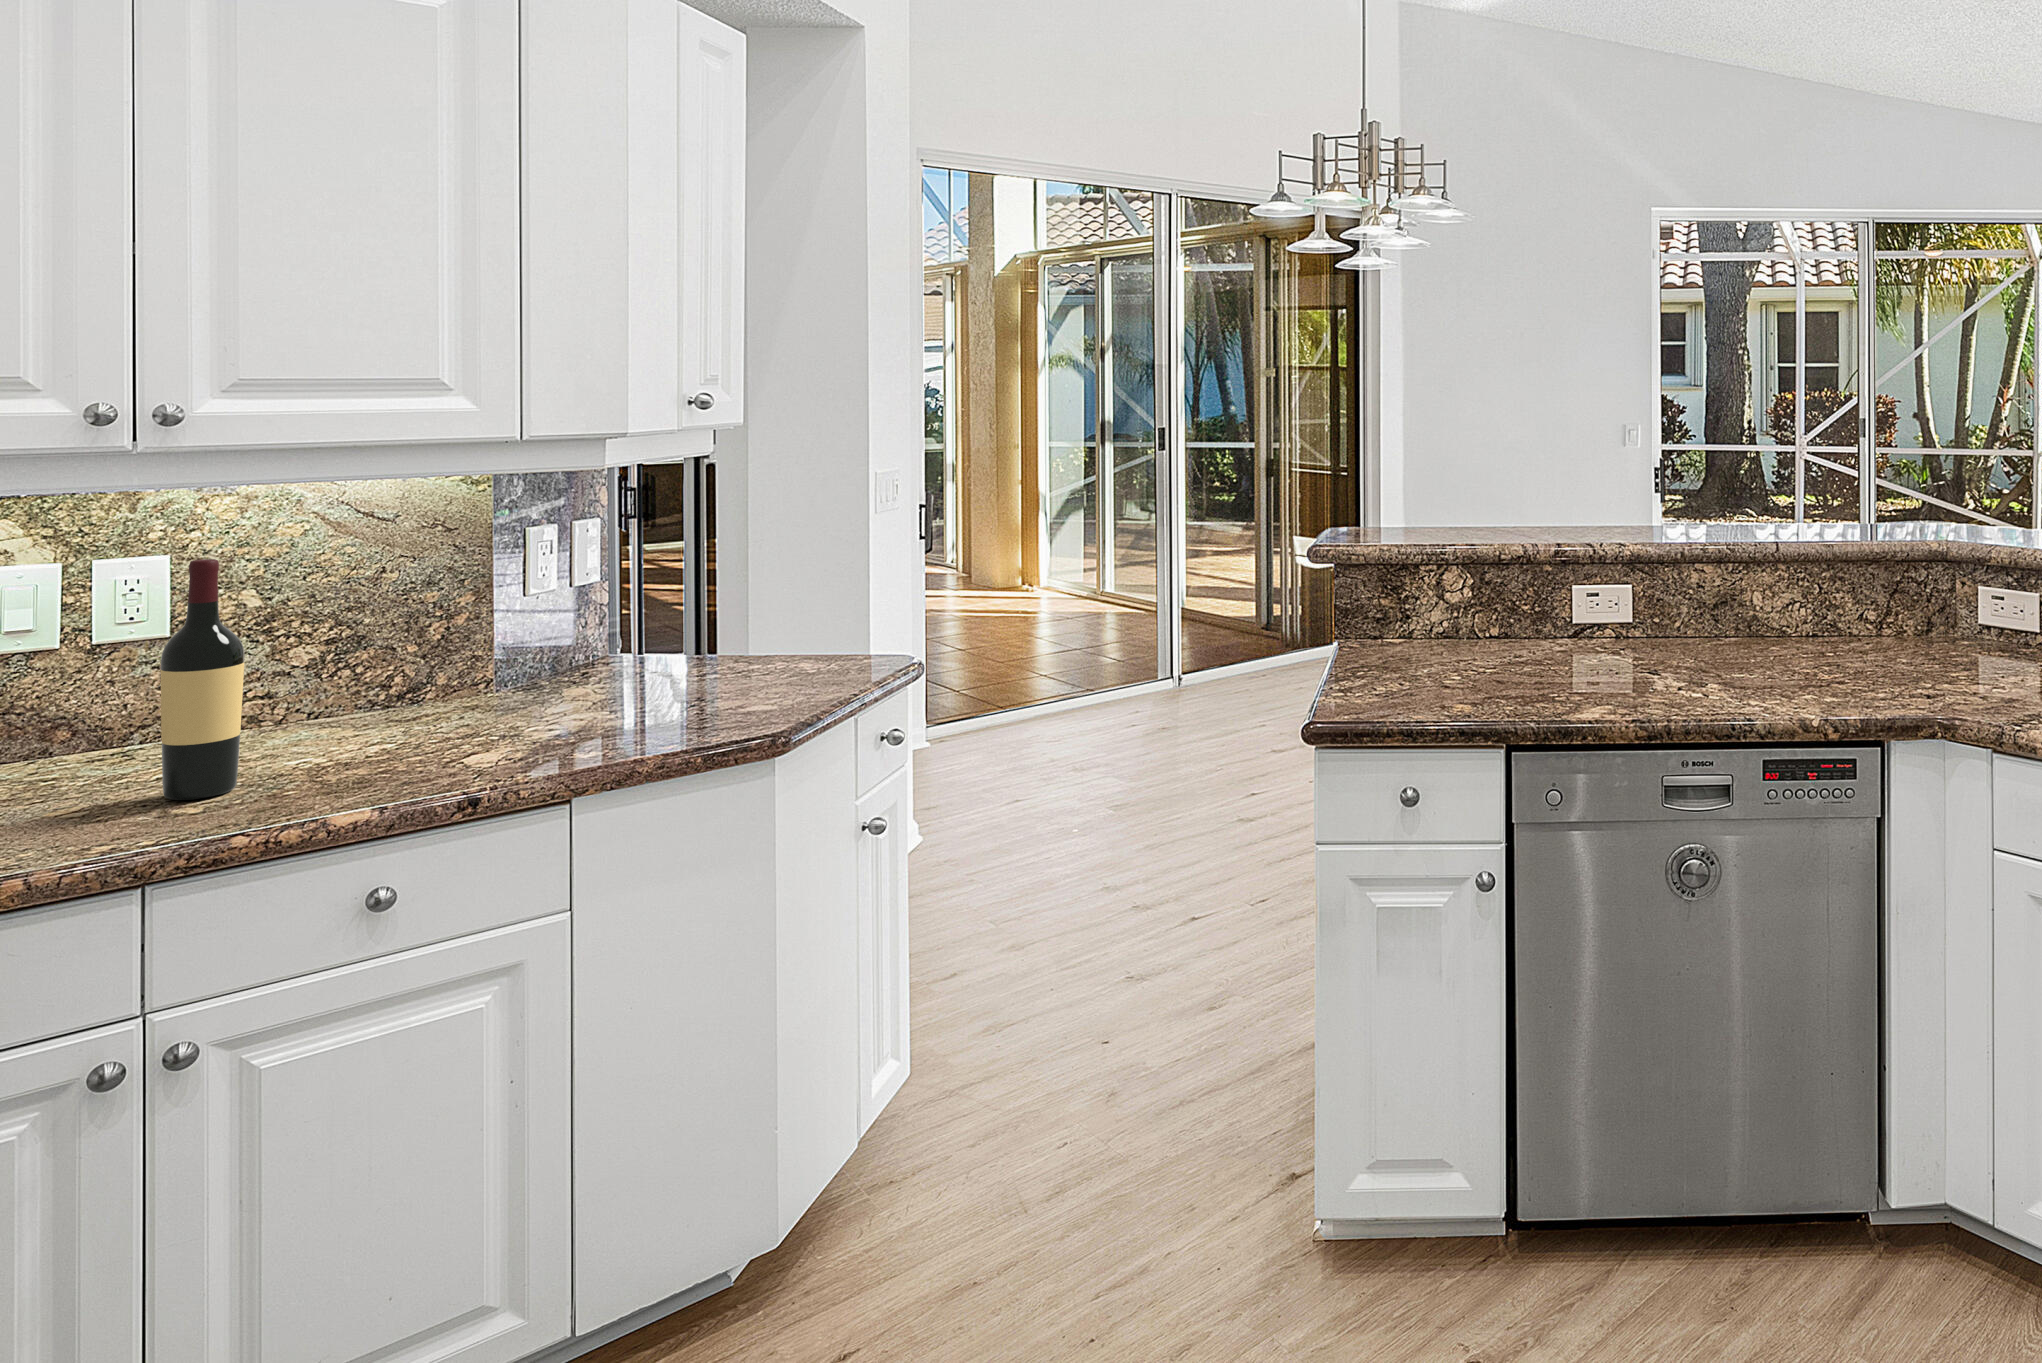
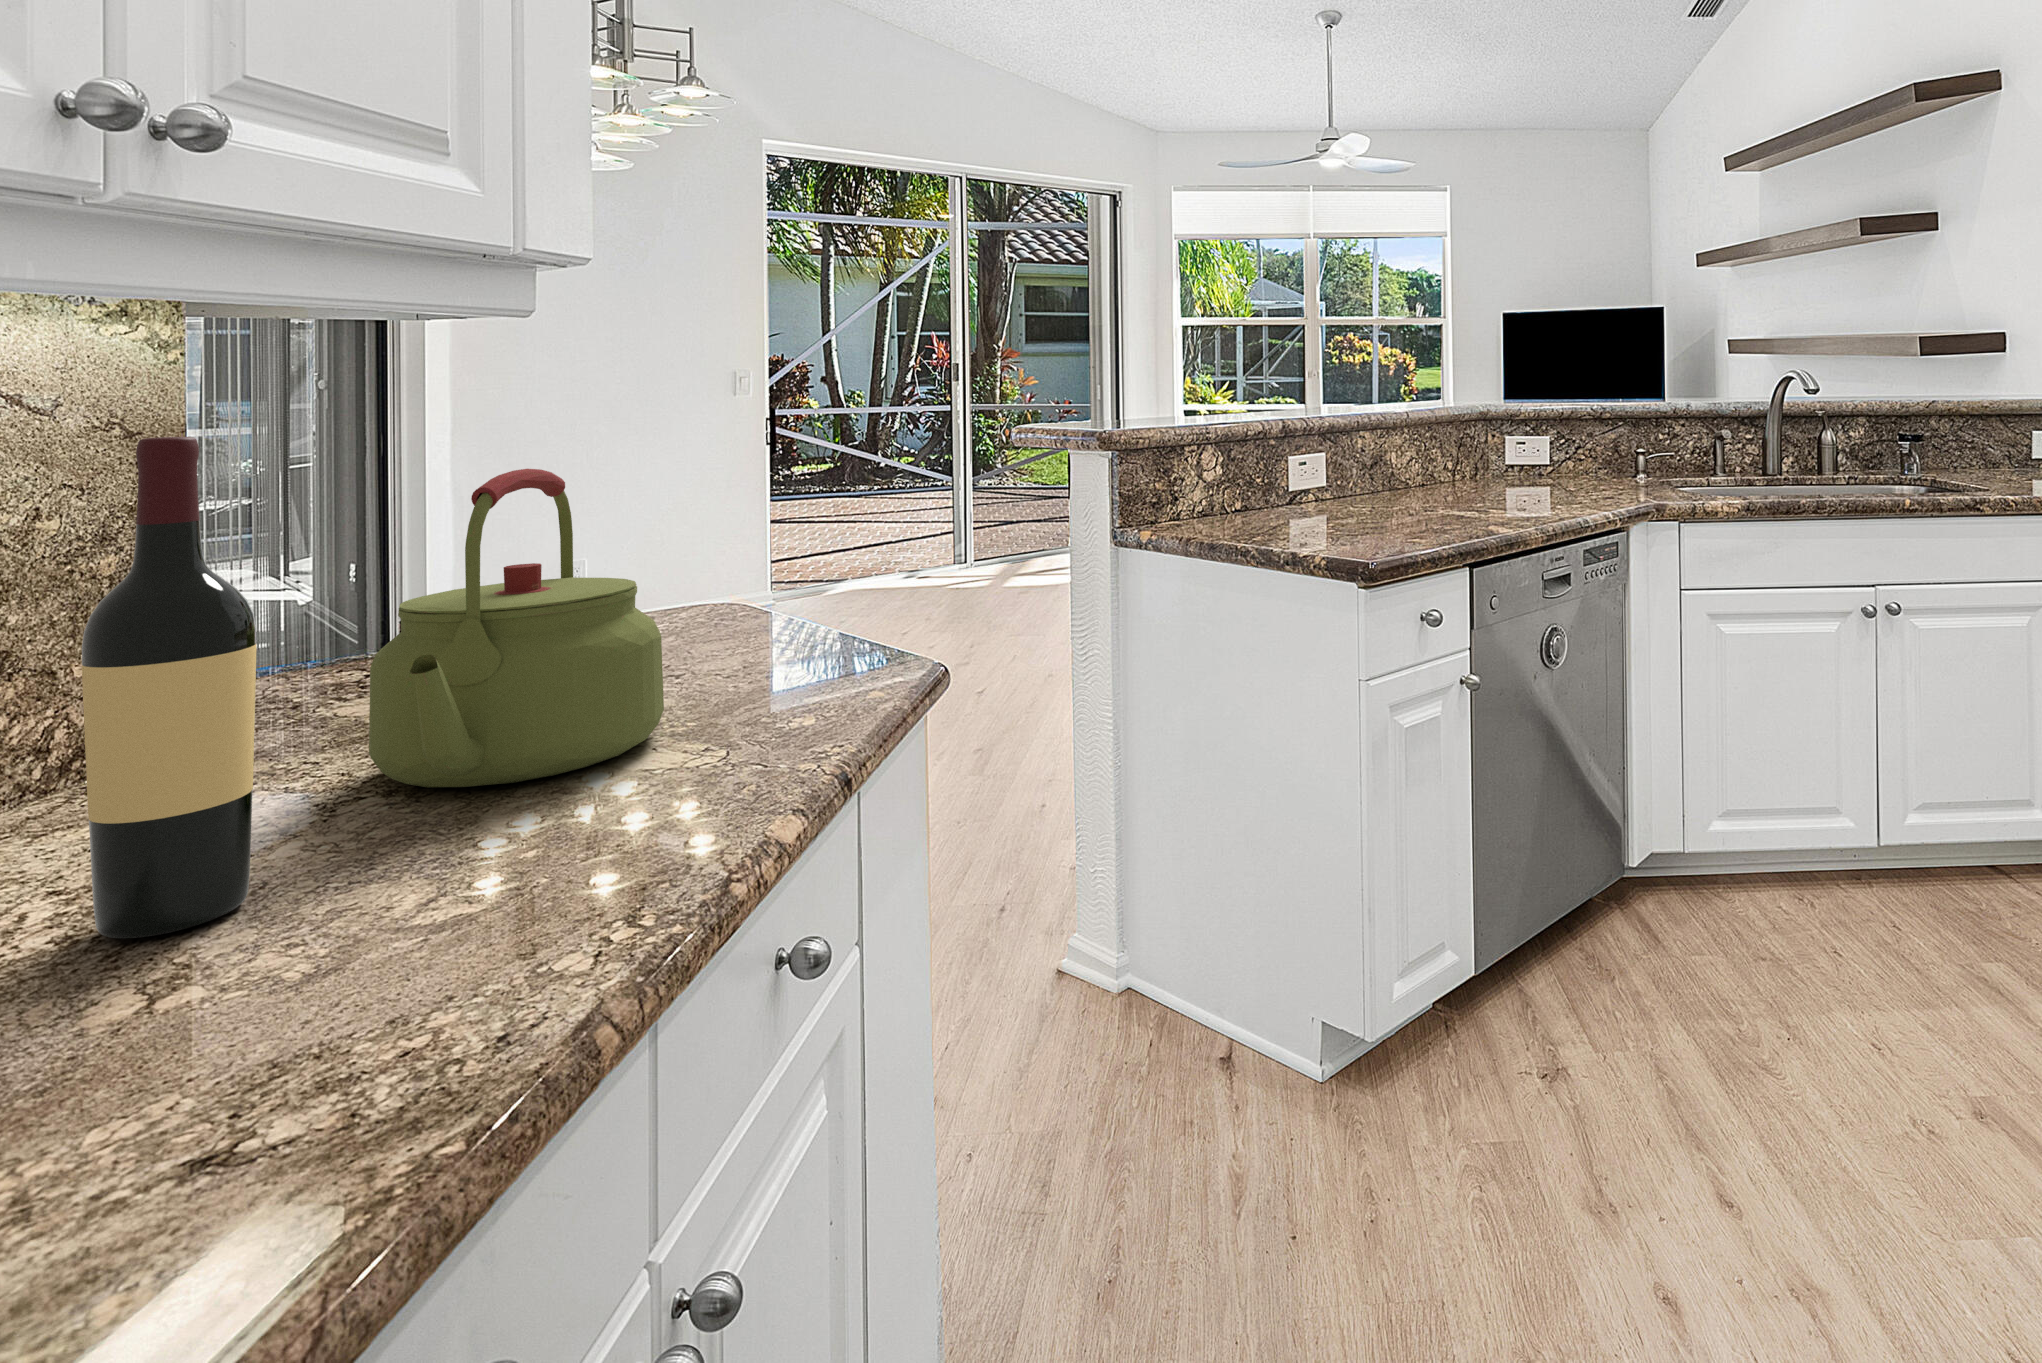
kettle: none [336,572,572,763] -> present [369,469,664,787]

